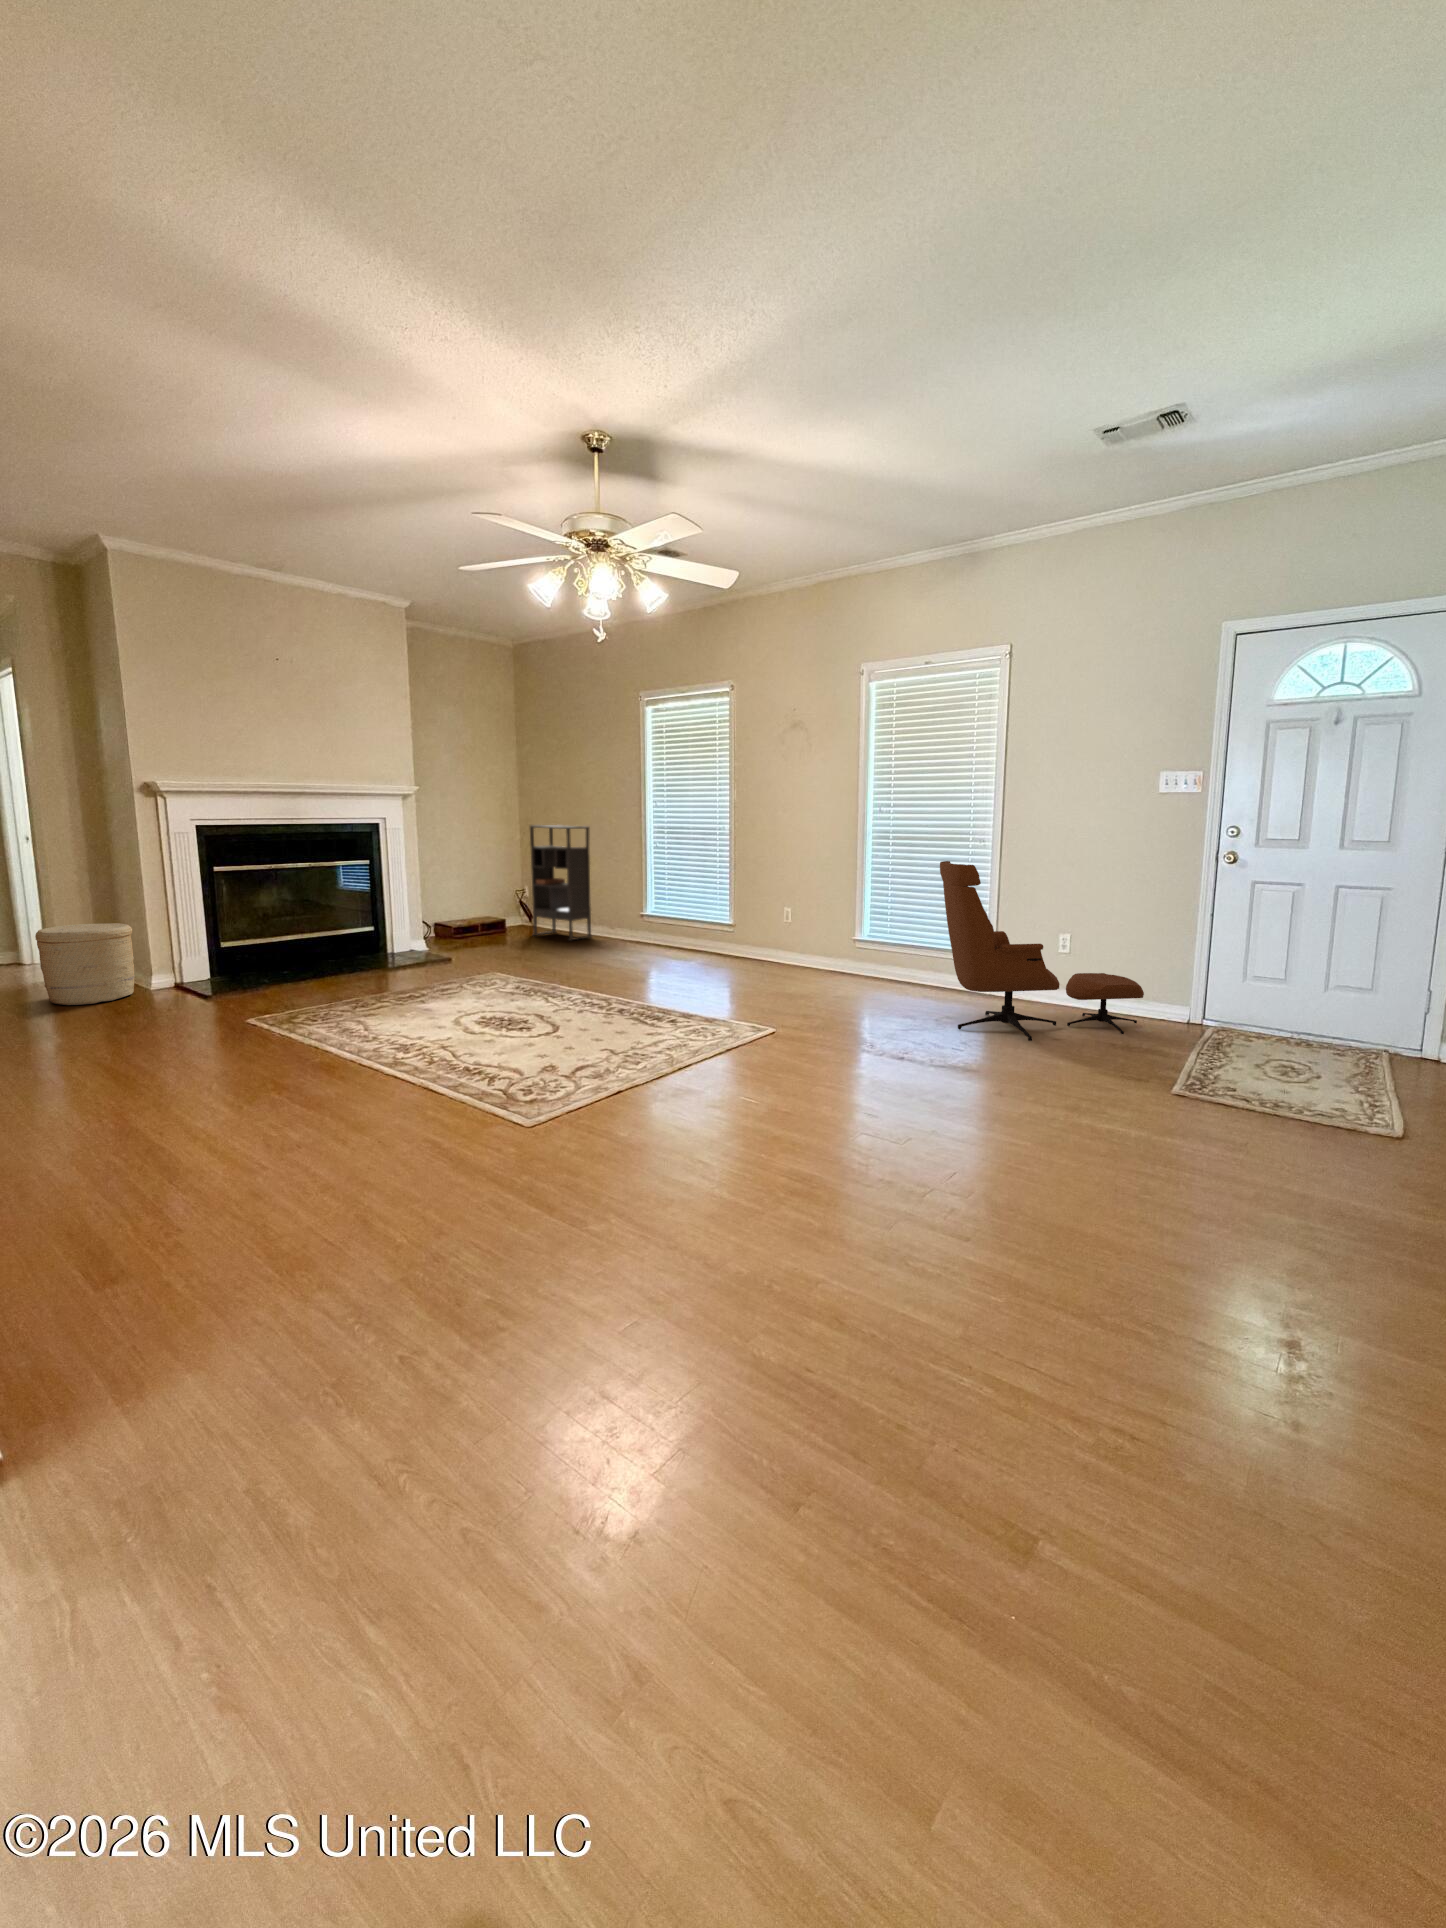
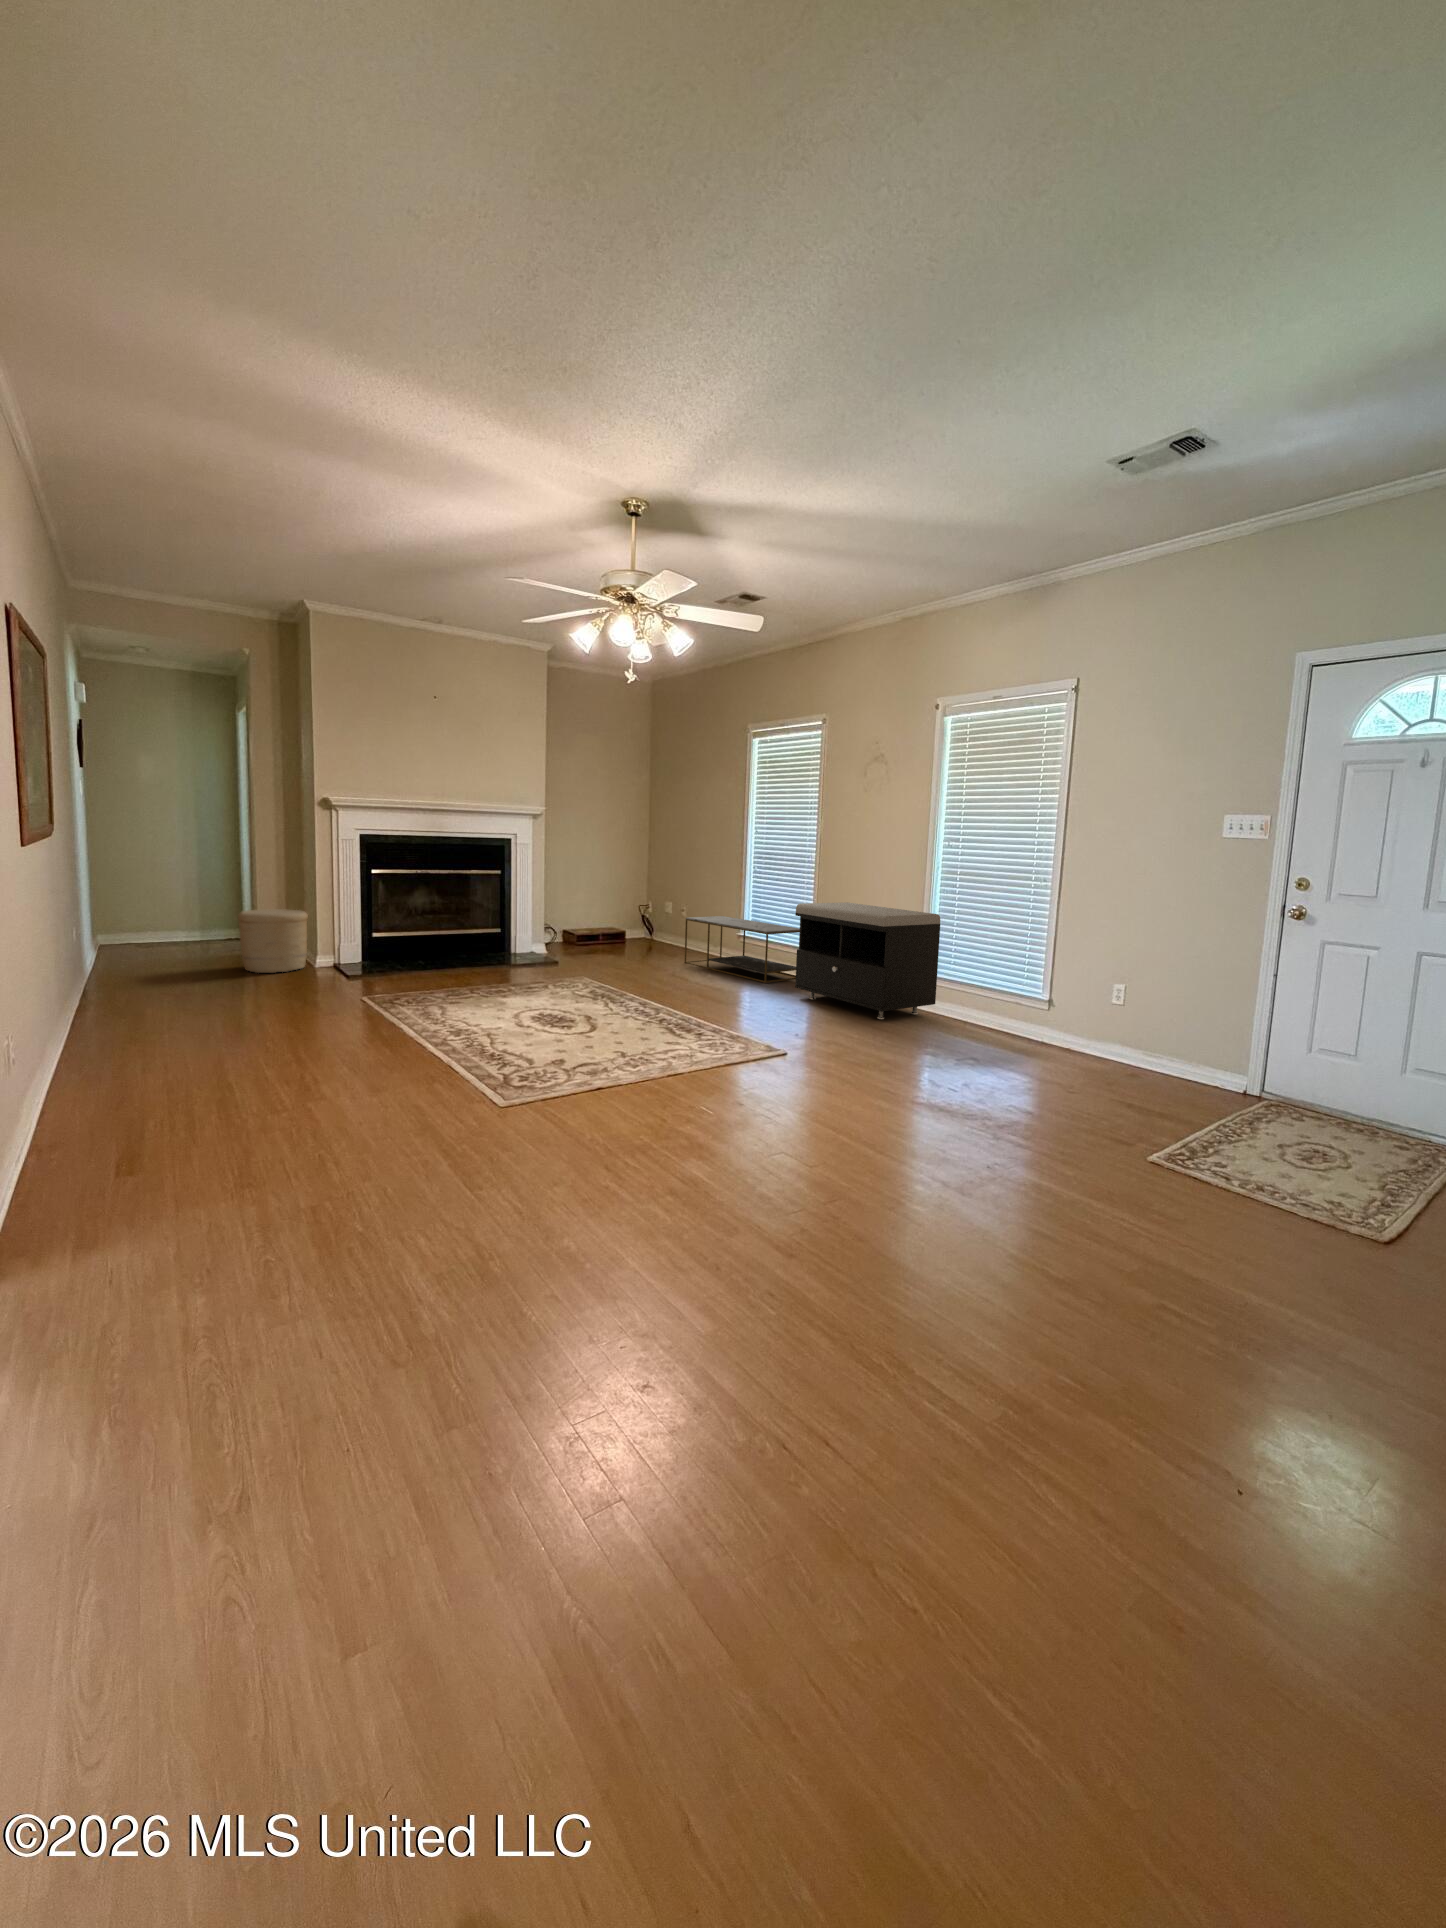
bookshelf: present [530,825,592,941] -> none [649,846,704,954]
lounge chair: present [940,861,1144,1041] -> none [967,899,1189,1096]
storage bench: none [726,874,877,989] -> present [795,902,940,1019]
coffee table: none [584,896,720,963] -> present [685,916,800,983]

